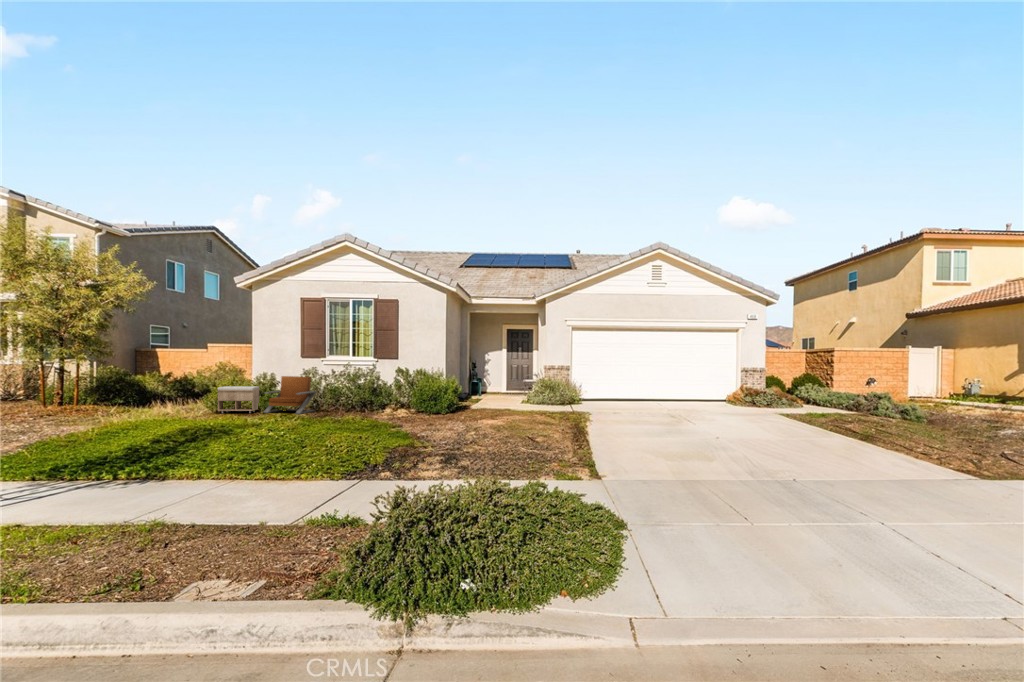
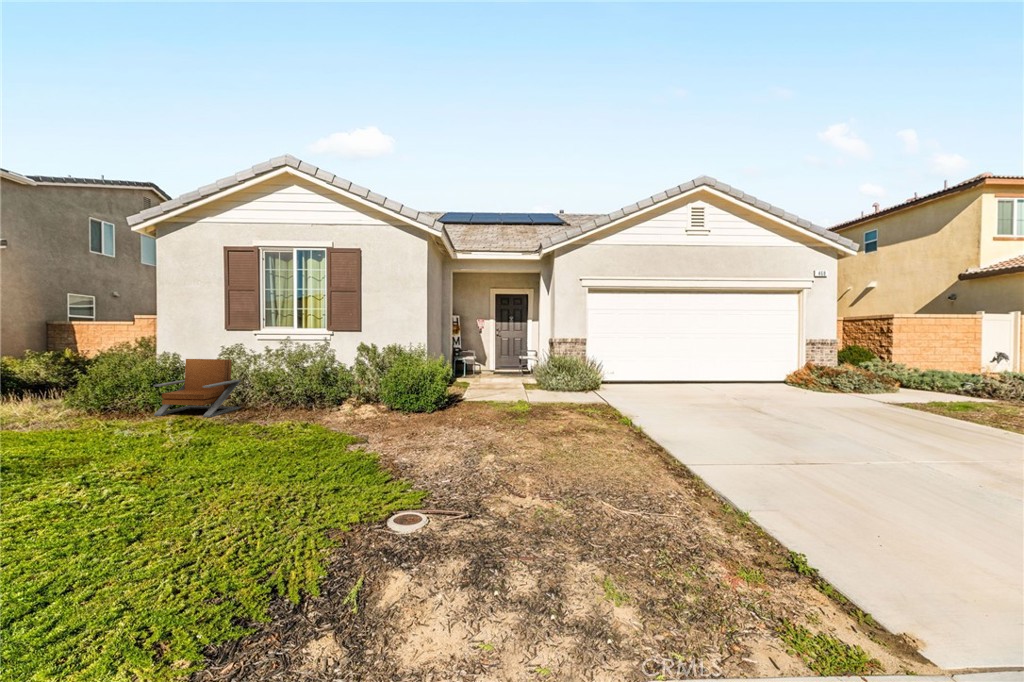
storage bench: present [218,386,259,413] -> none [74,375,150,418]

